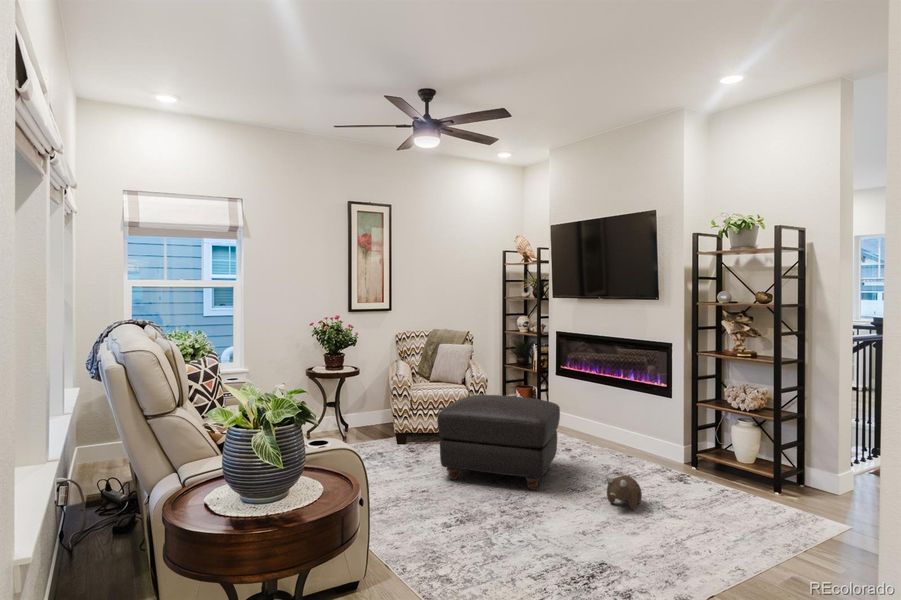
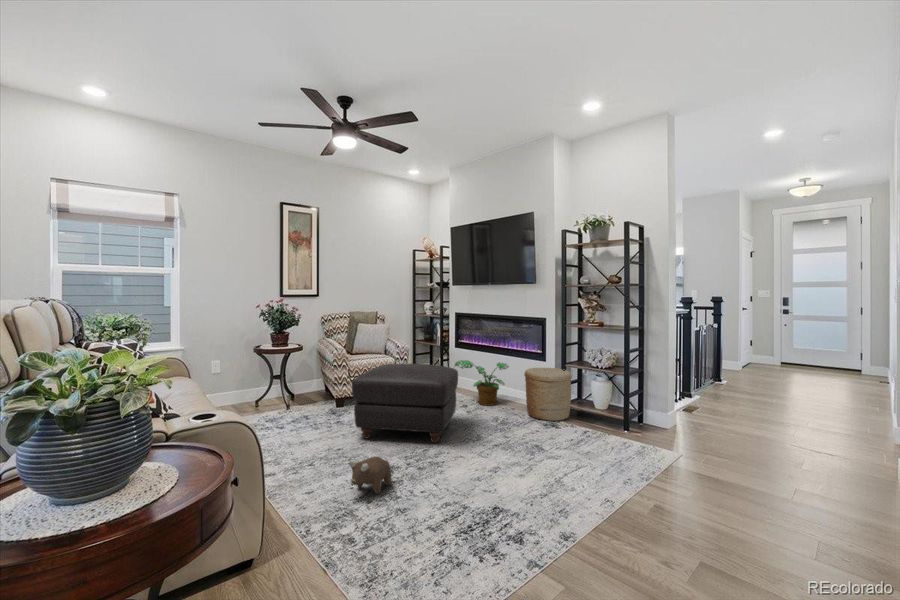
potted plant: none [554,392,624,450] -> present [454,360,509,406]
woven basket: none [643,406,706,473] -> present [524,368,572,421]
plush toy: present [606,475,642,510] -> present [349,456,391,494]

